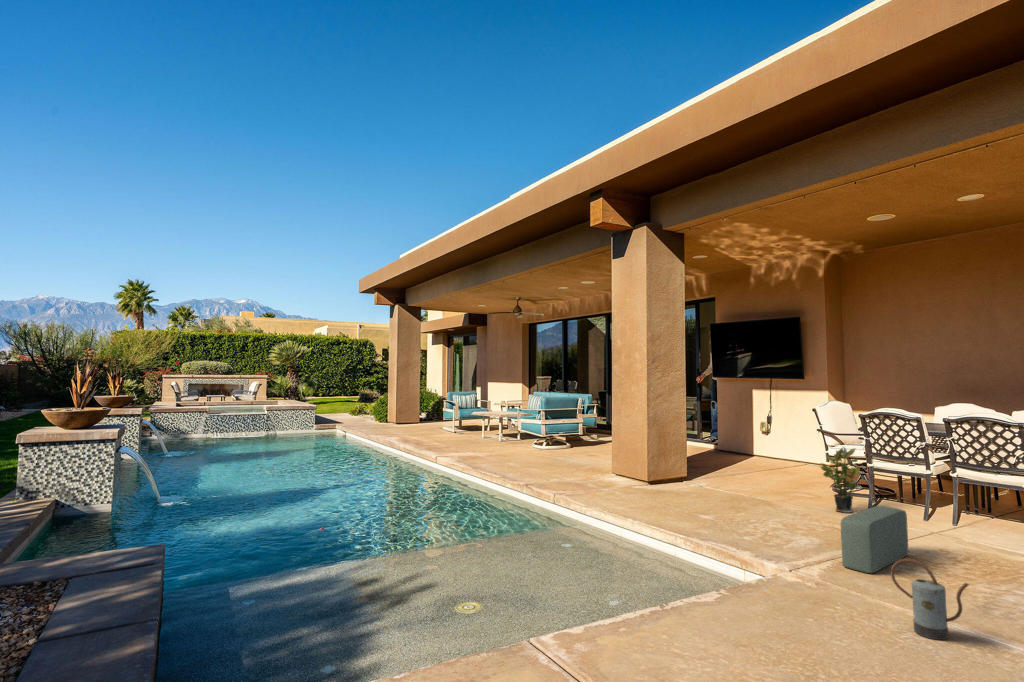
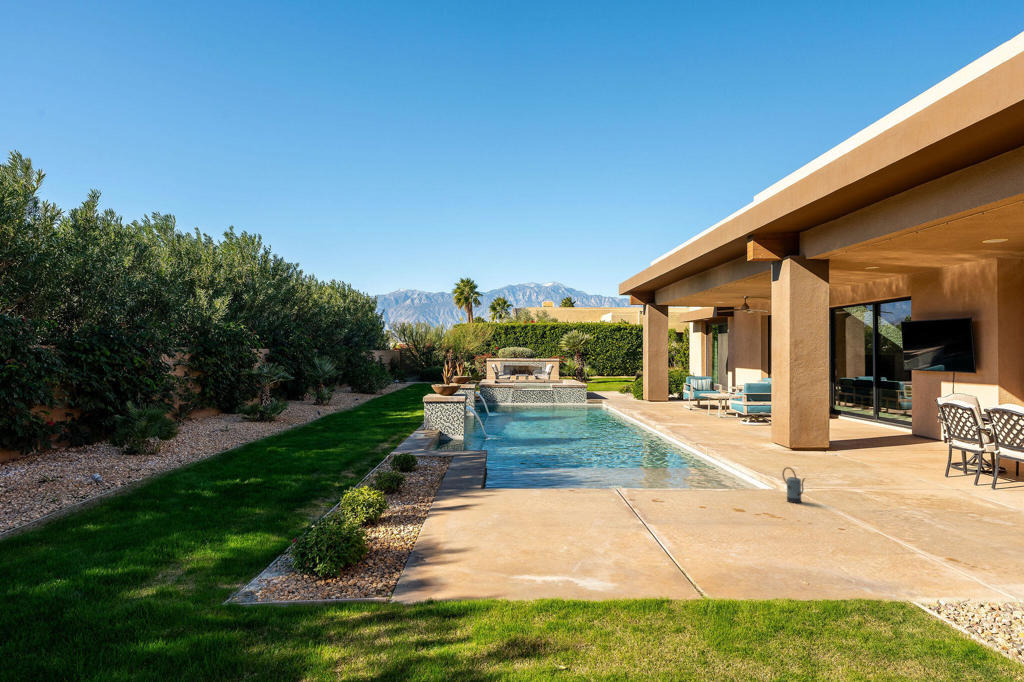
potted plant: present [821,447,860,513] -> none [880,425,910,472]
pouf: present [841,506,909,573] -> none [812,457,872,488]

